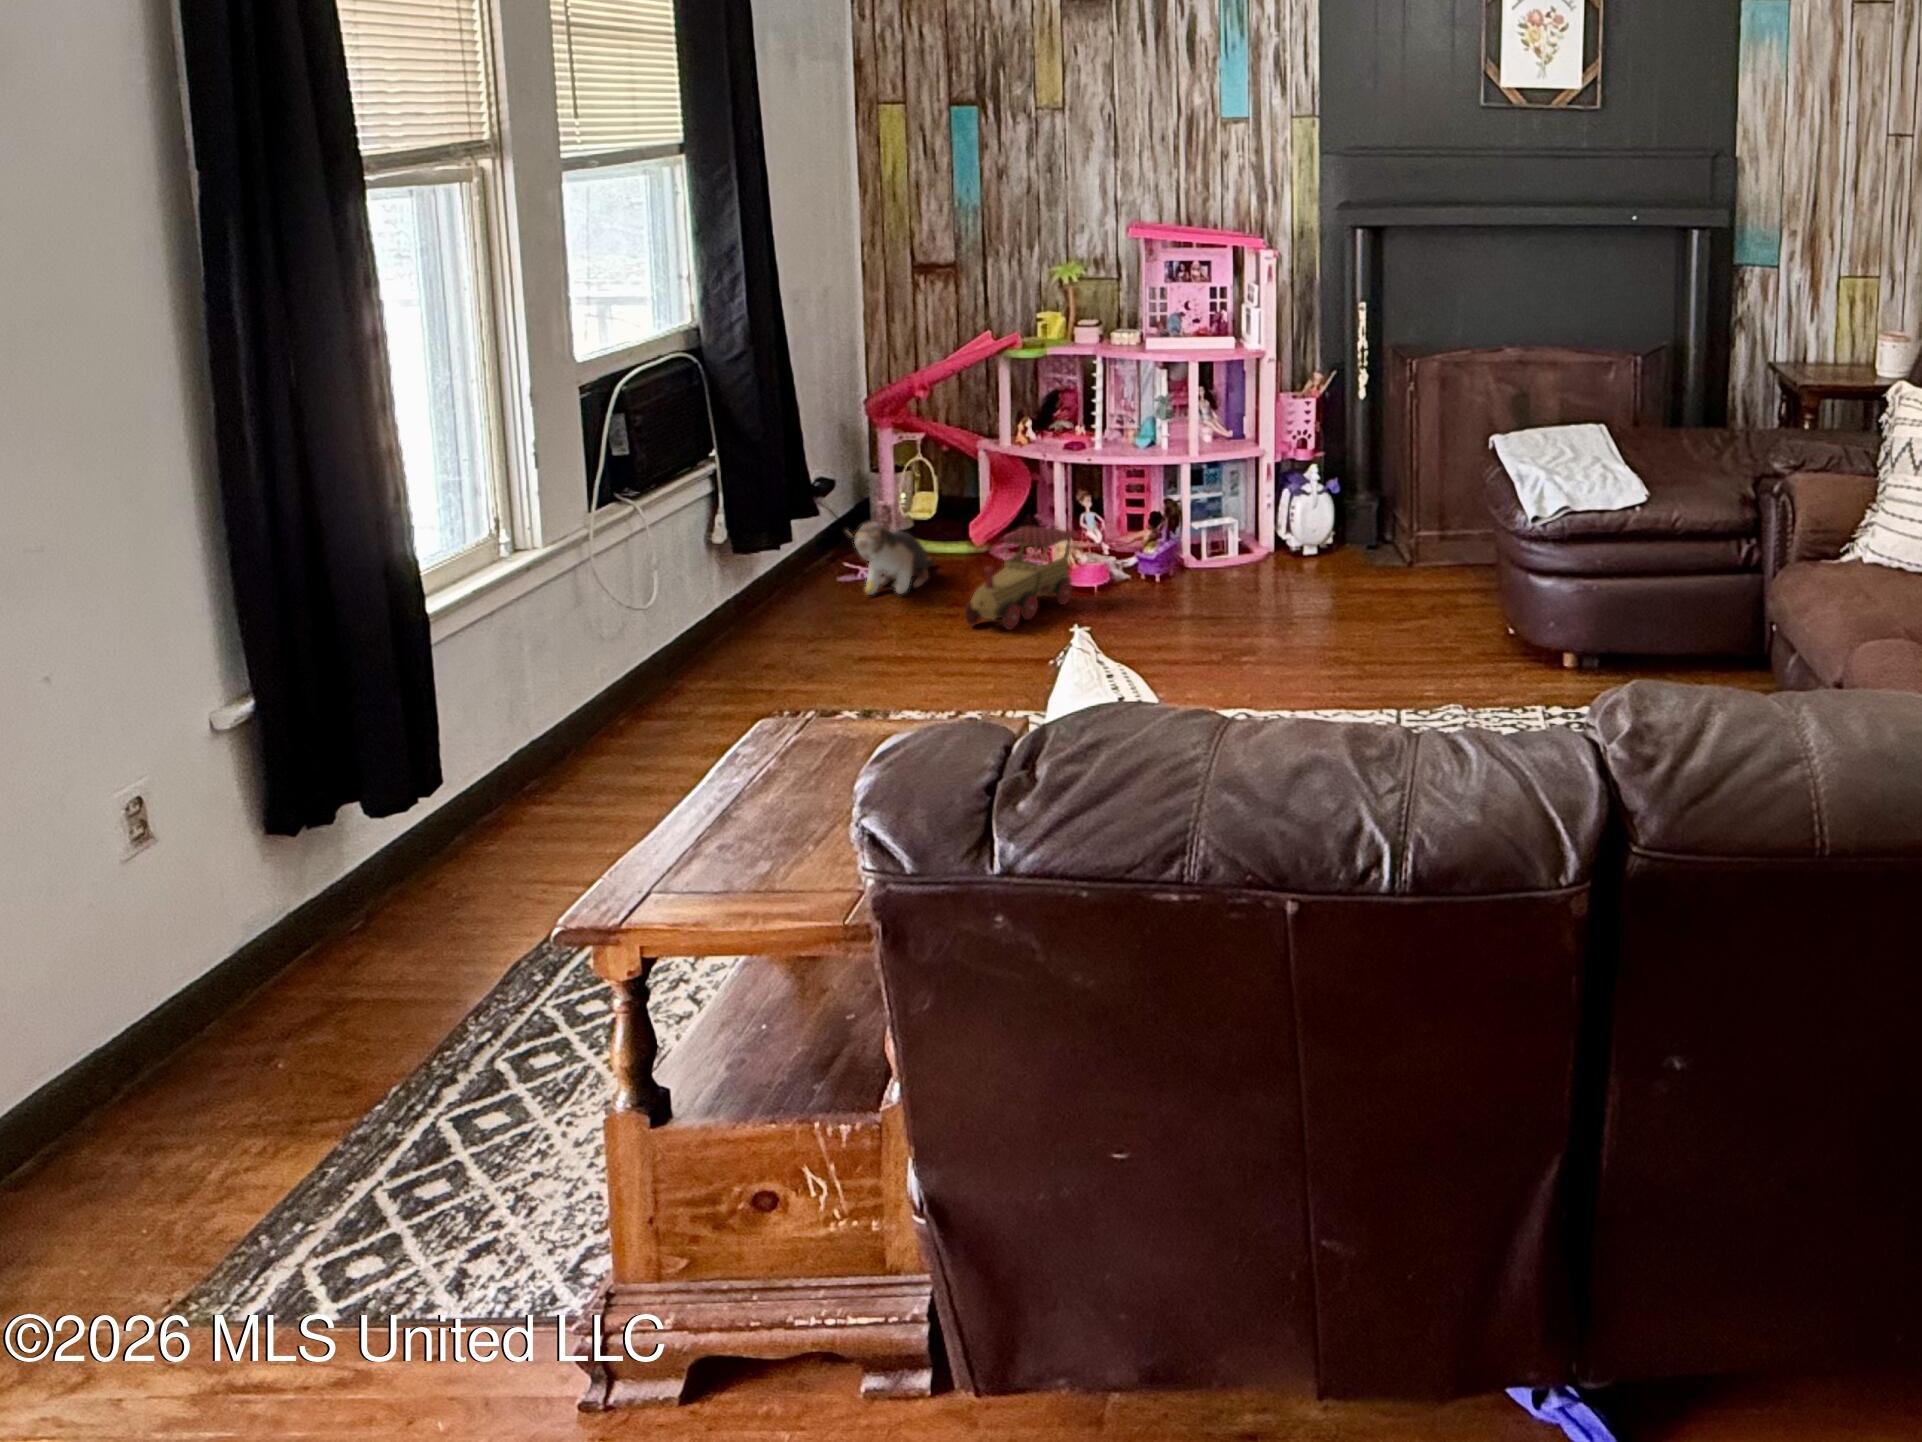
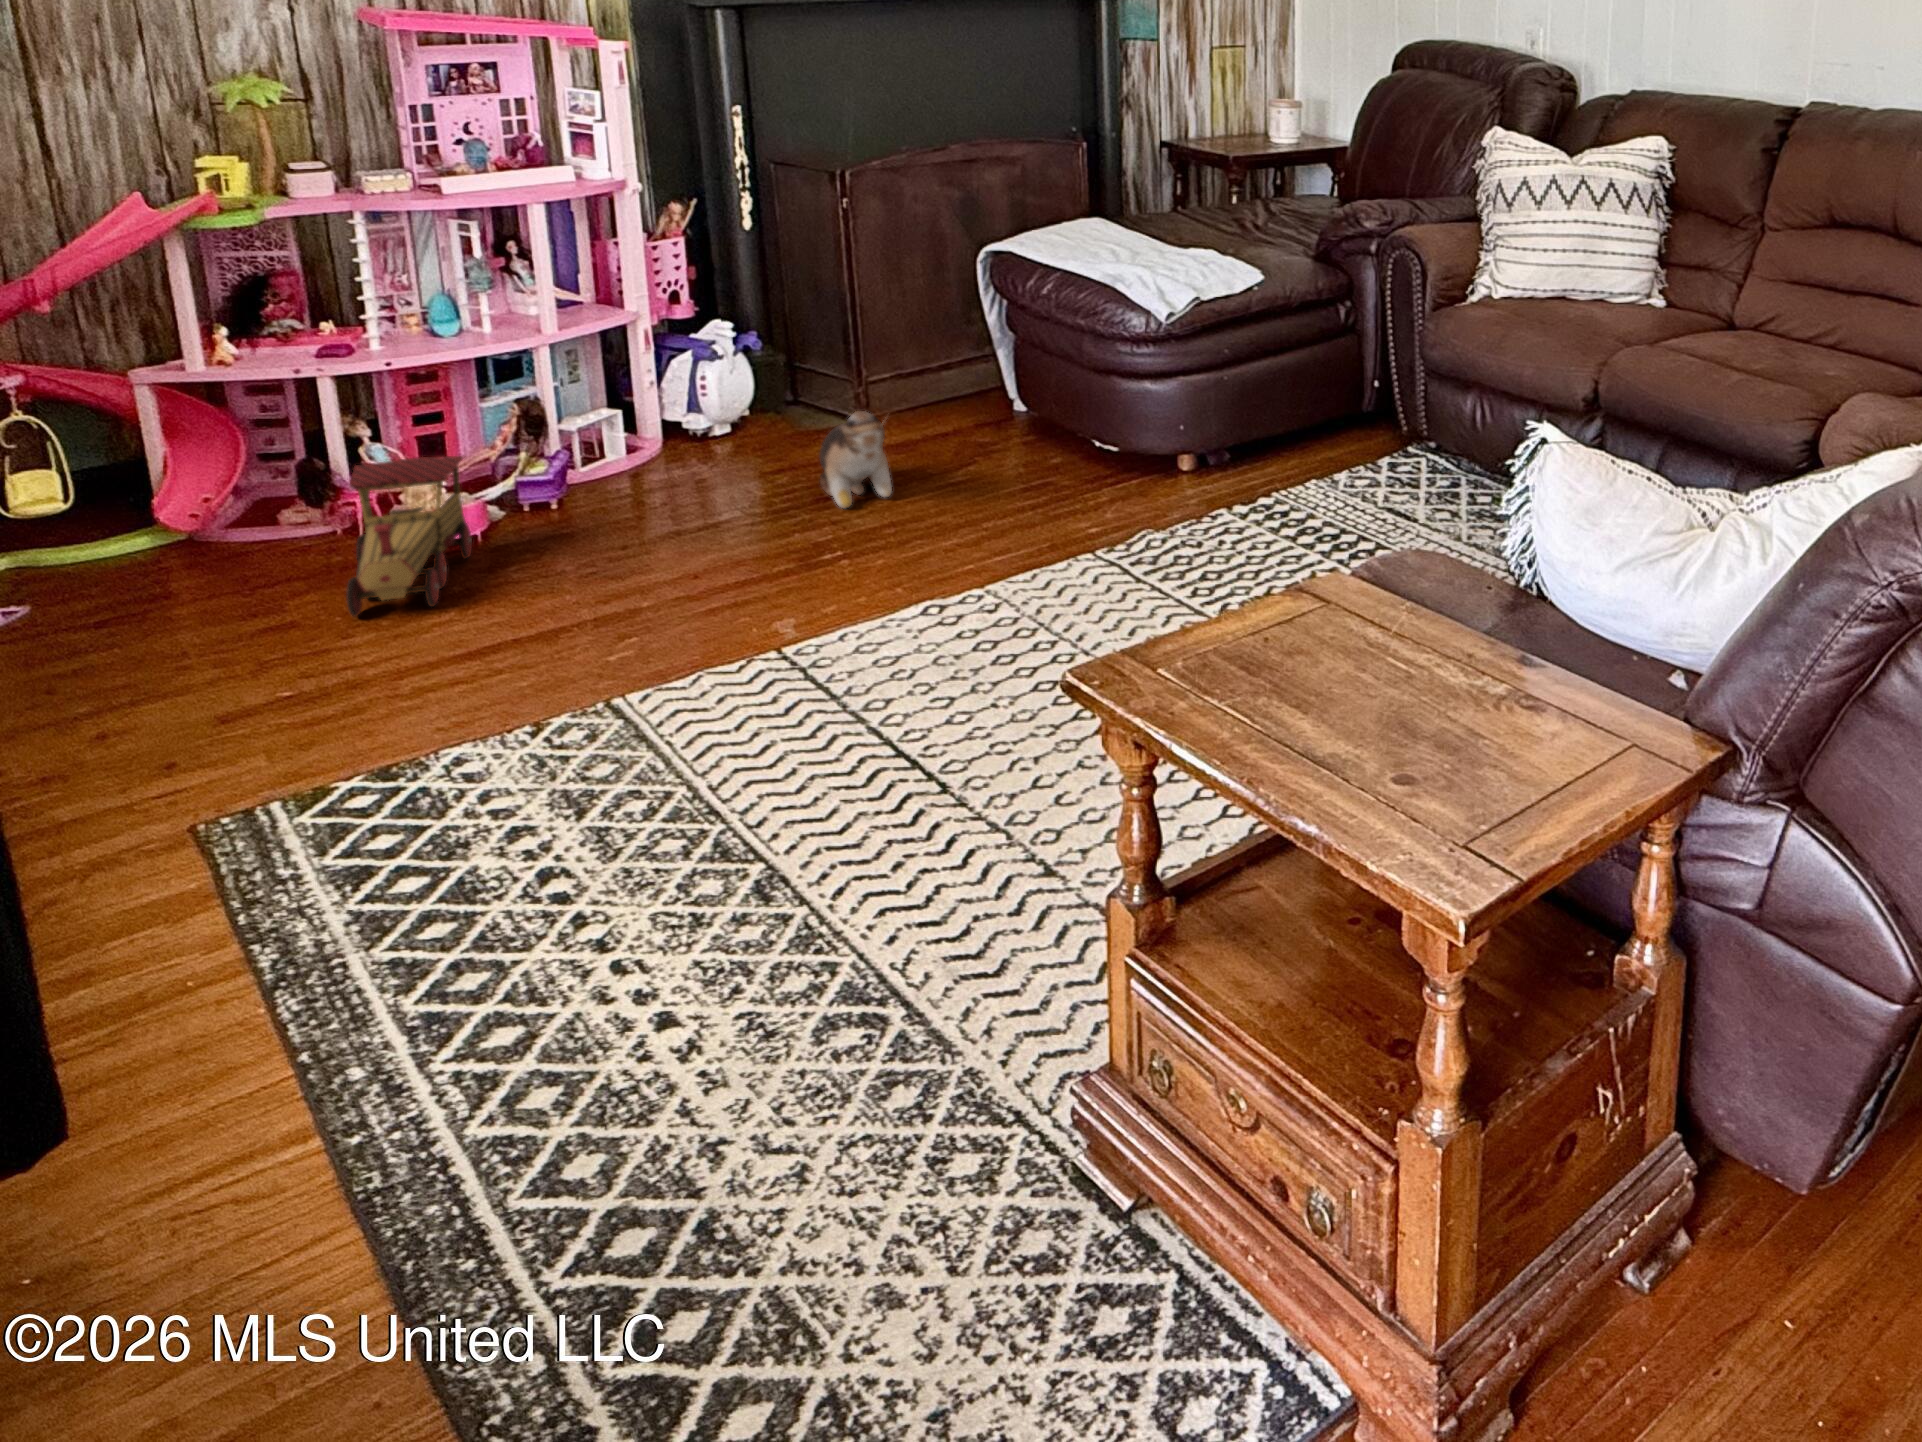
plush toy: present [847,521,934,595] -> present [820,411,892,508]

